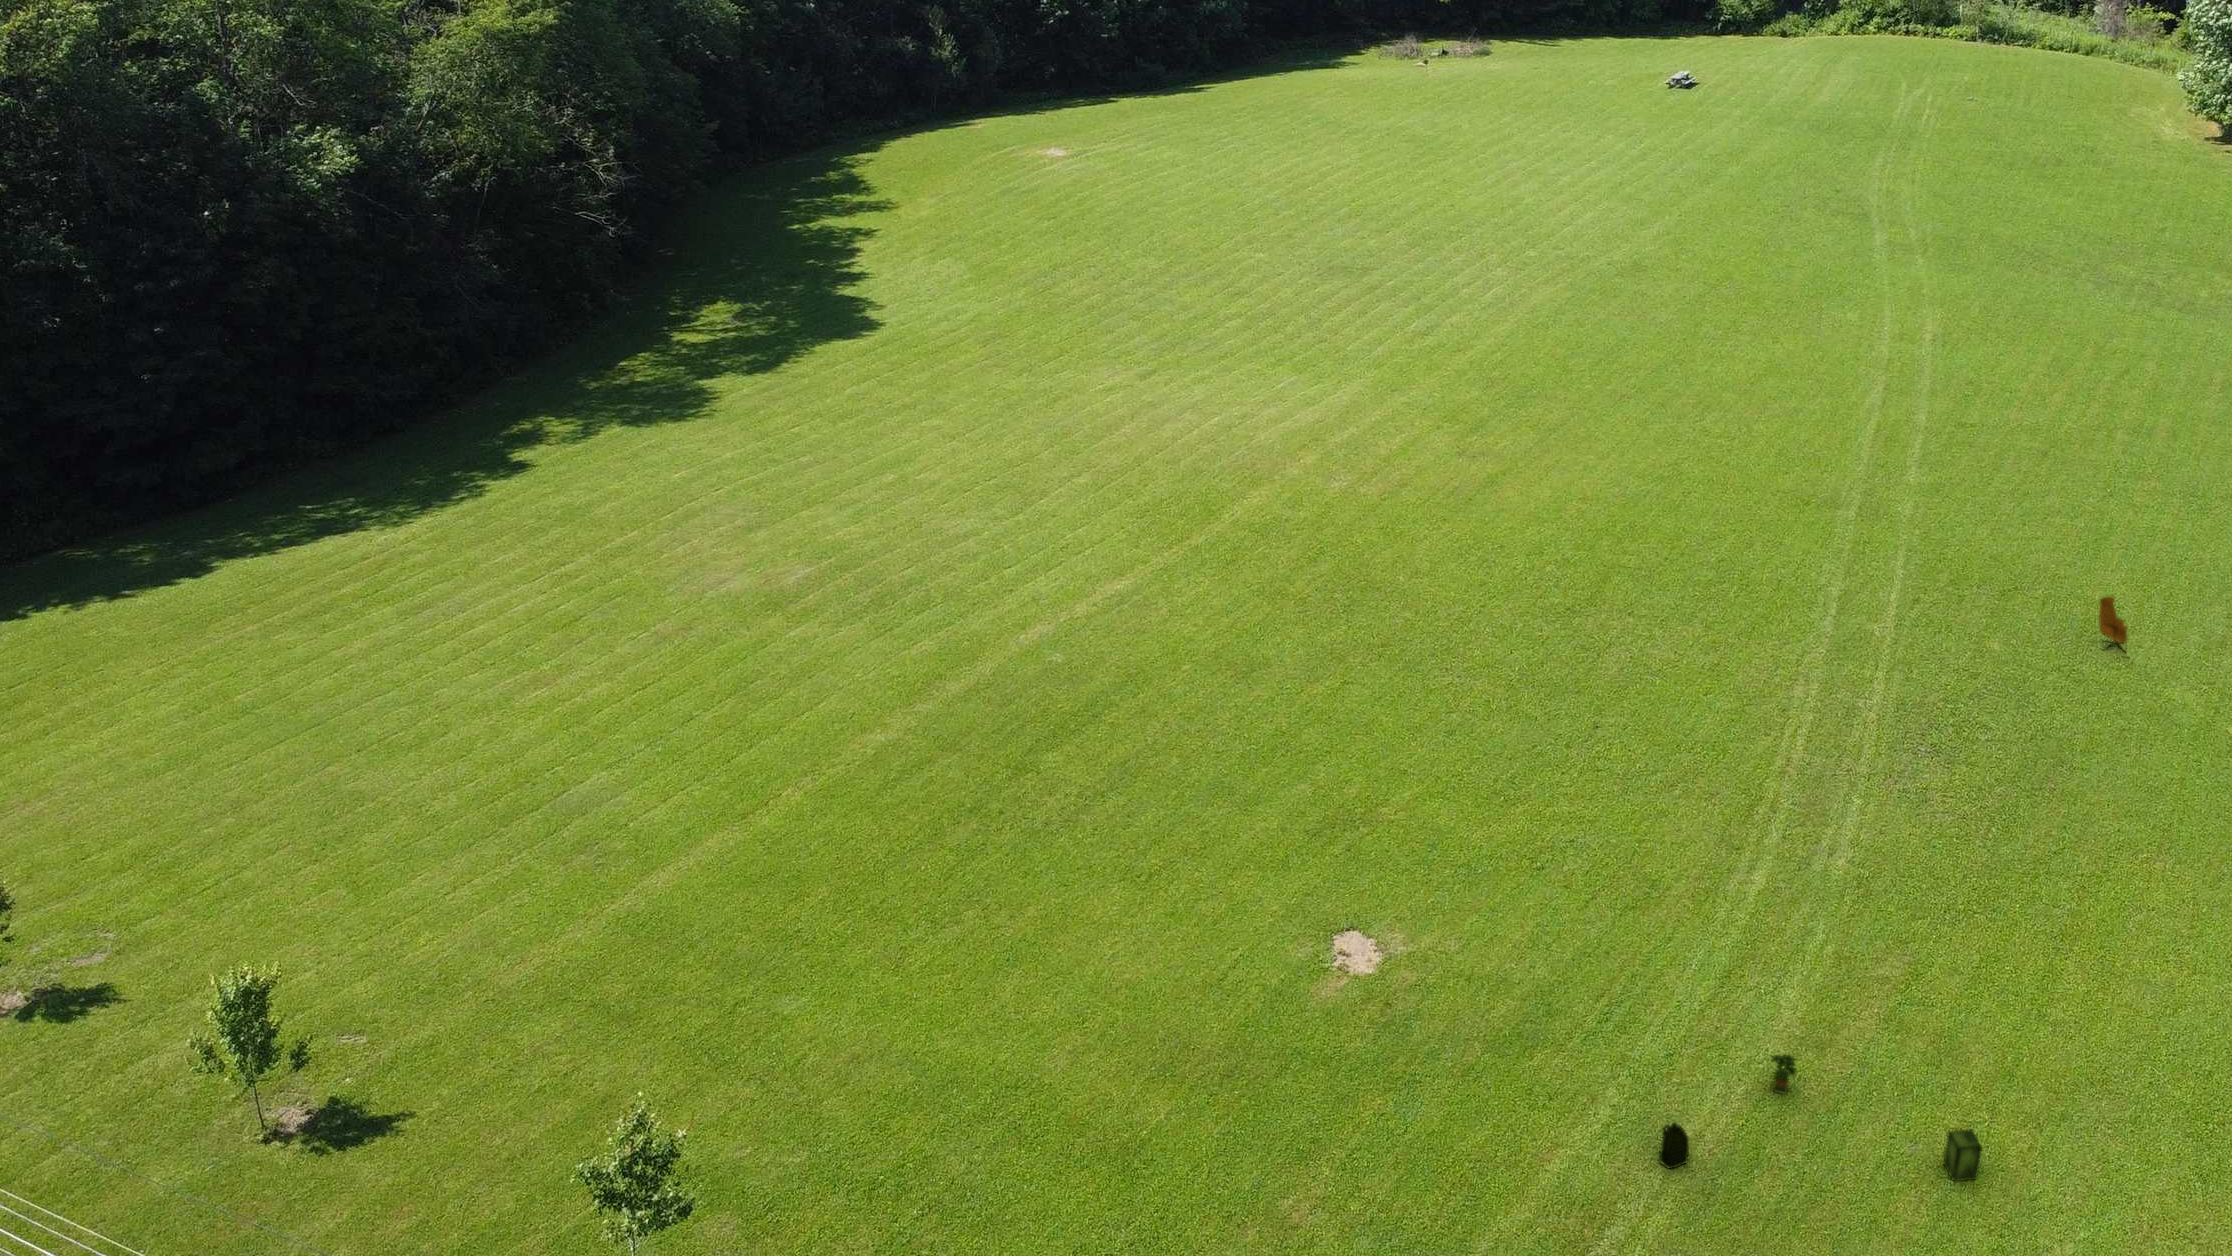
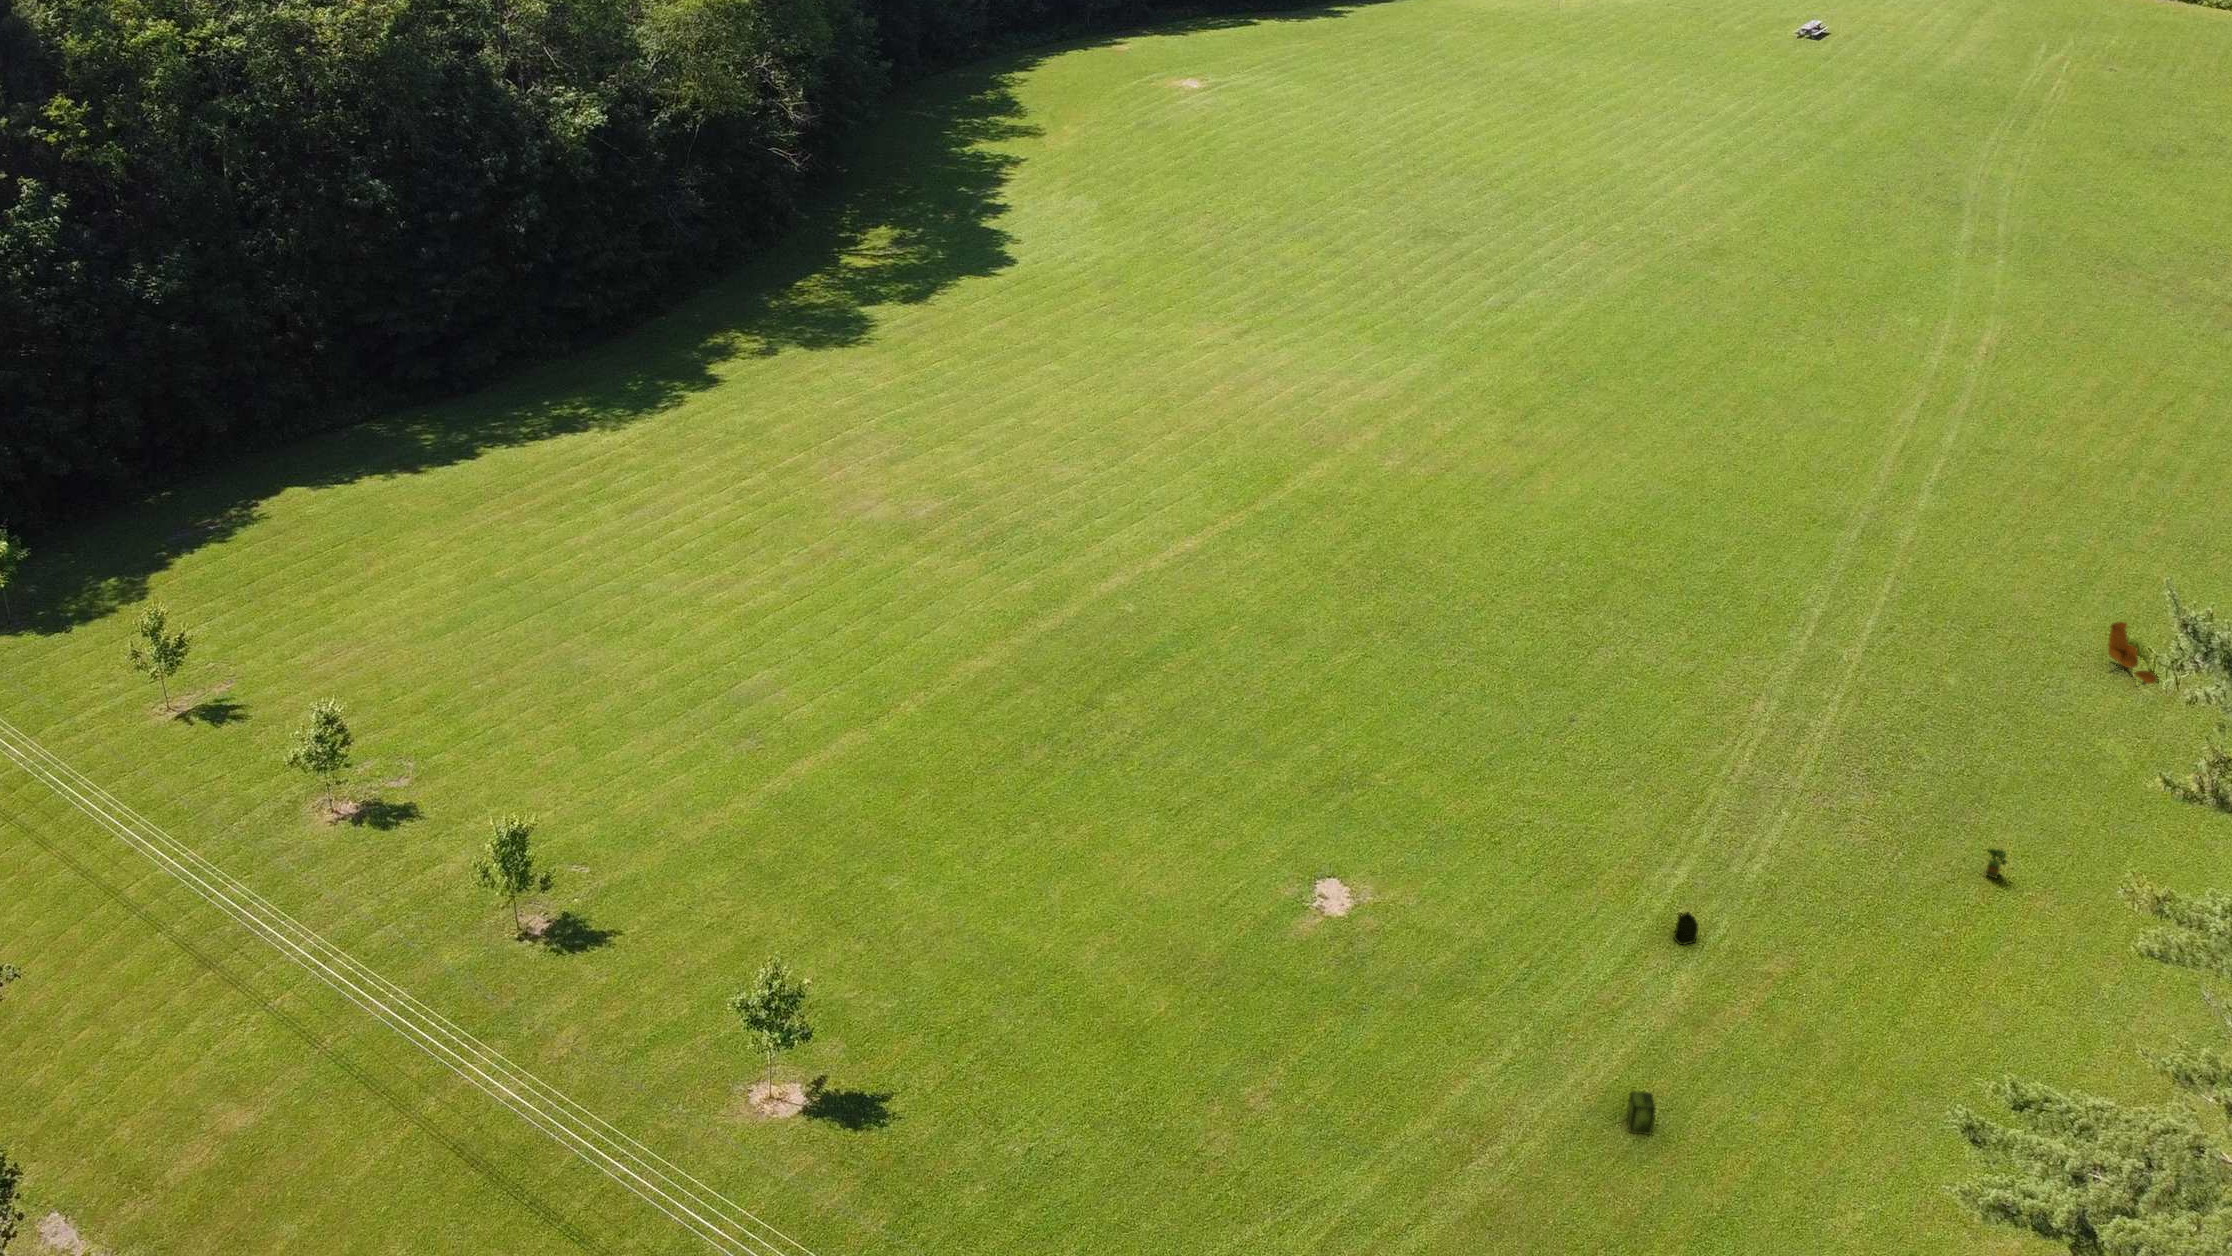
potted tree: present [1772,1055,1796,1094] -> present [1986,849,2007,878]
backpack: present [1660,1122,1689,1169] -> present [1674,912,1698,945]
storage box: present [1943,1129,1982,1181] -> present [1626,1091,1656,1135]

